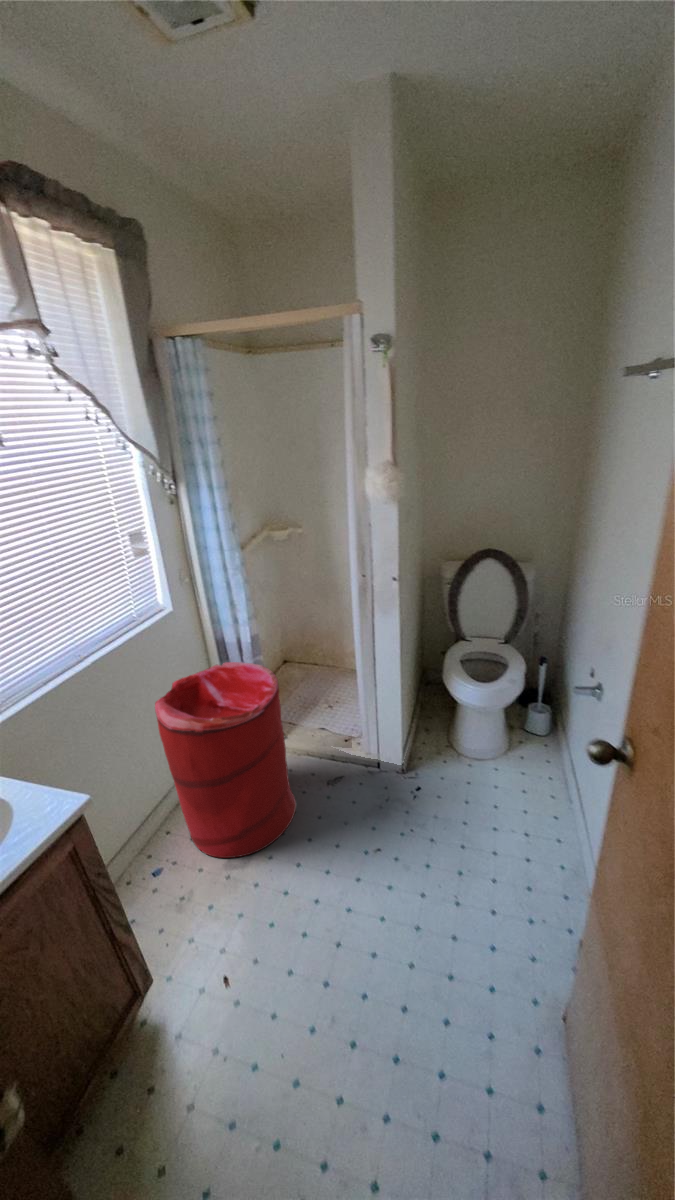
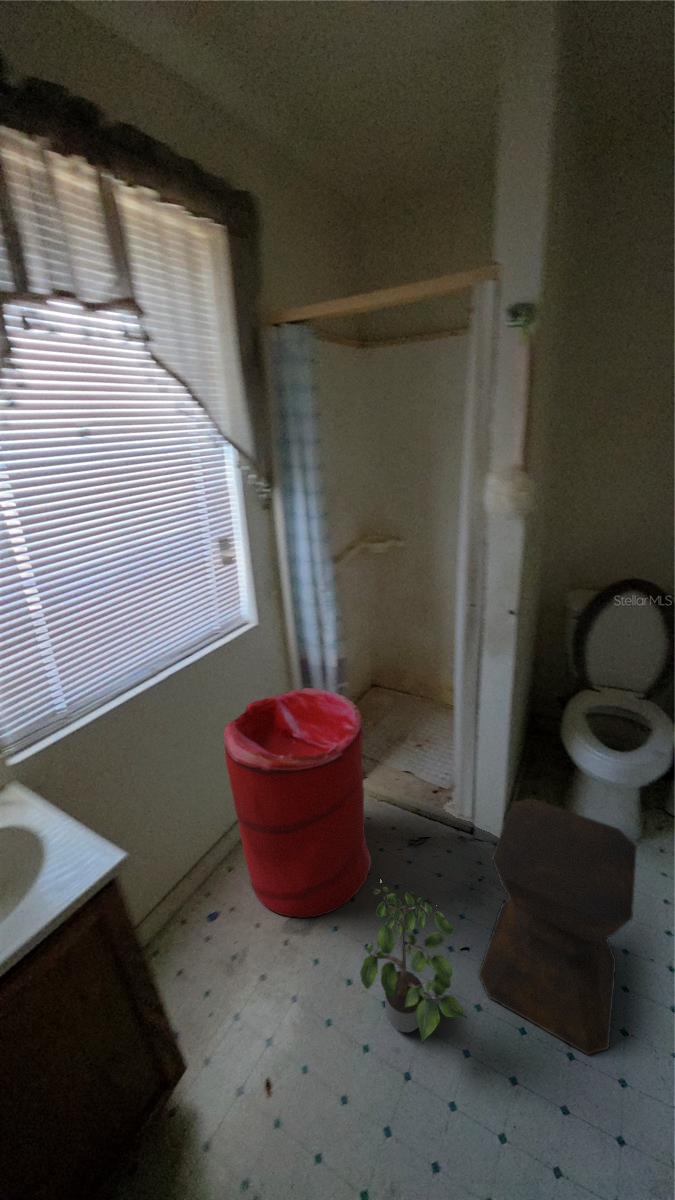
stool: none [388,725,492,901] -> present [478,799,637,1055]
potted plant: none [294,801,380,919] -> present [360,887,467,1043]

